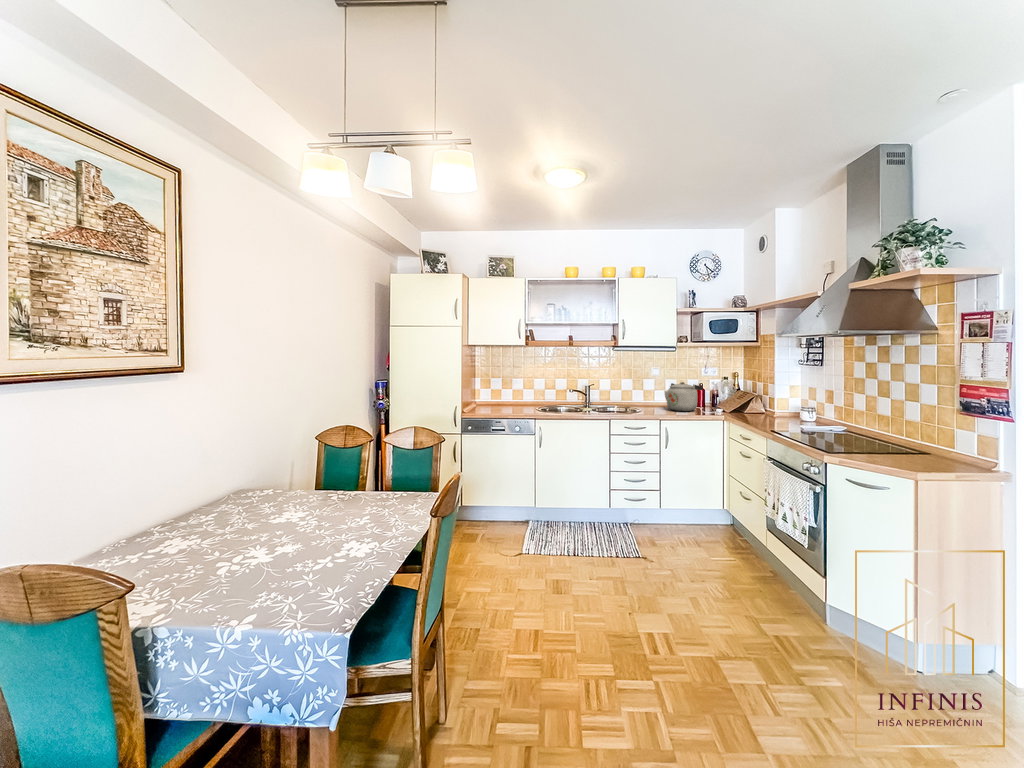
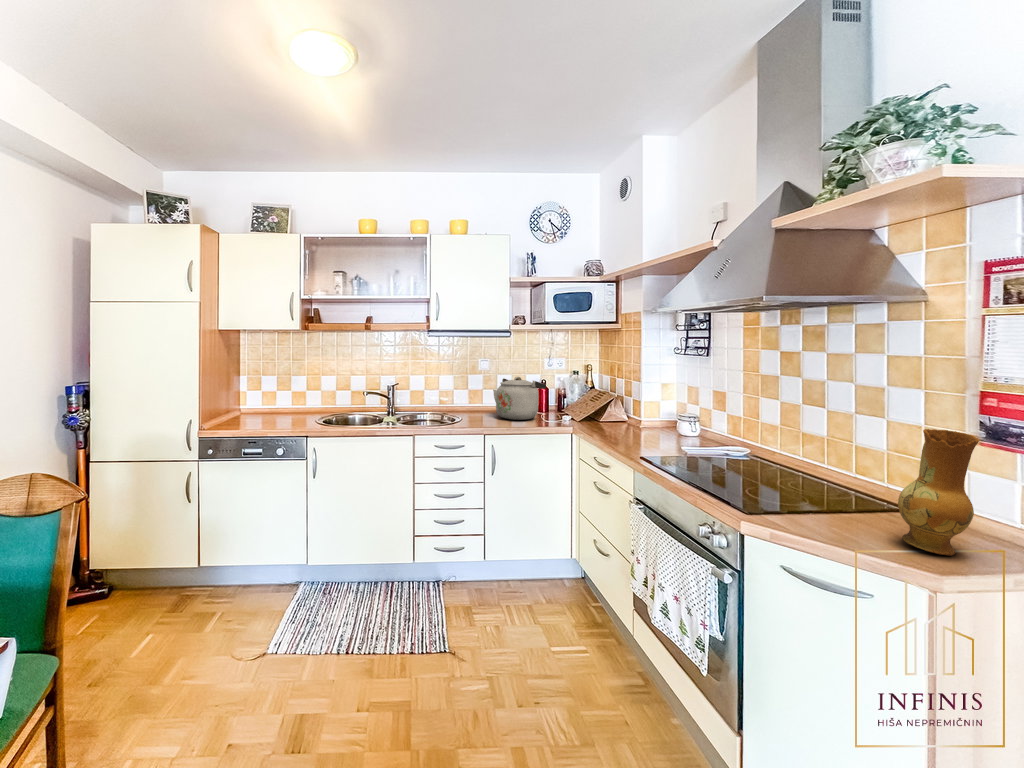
ceramic jug: none [898,404,936,467] -> present [898,429,980,556]

